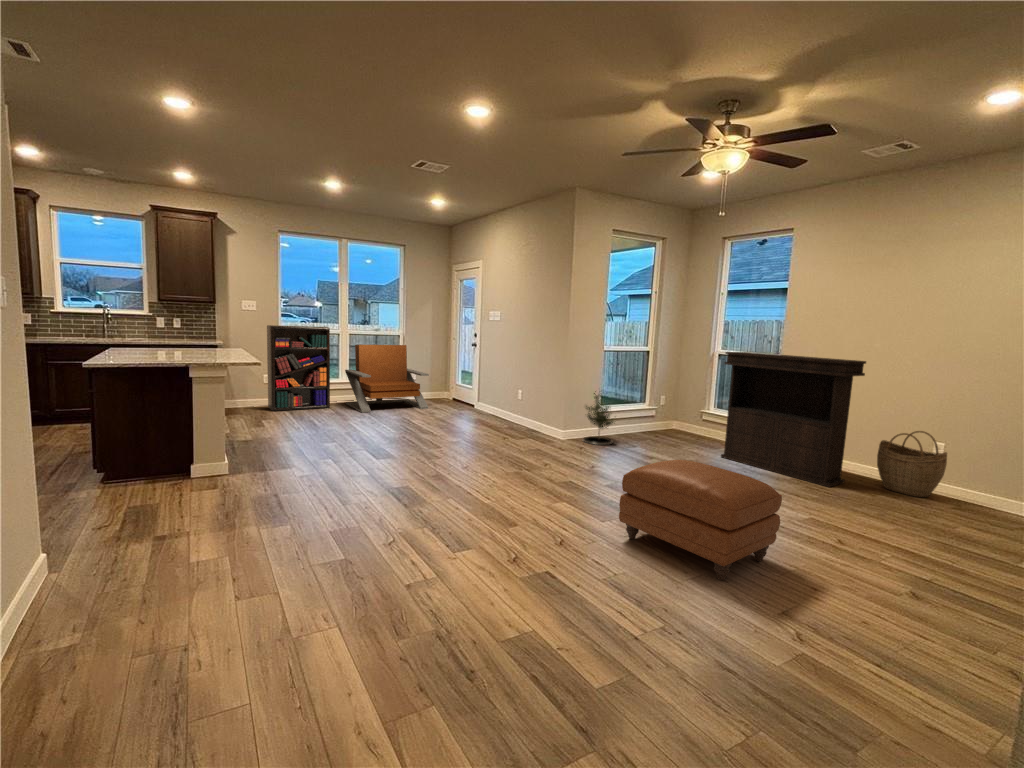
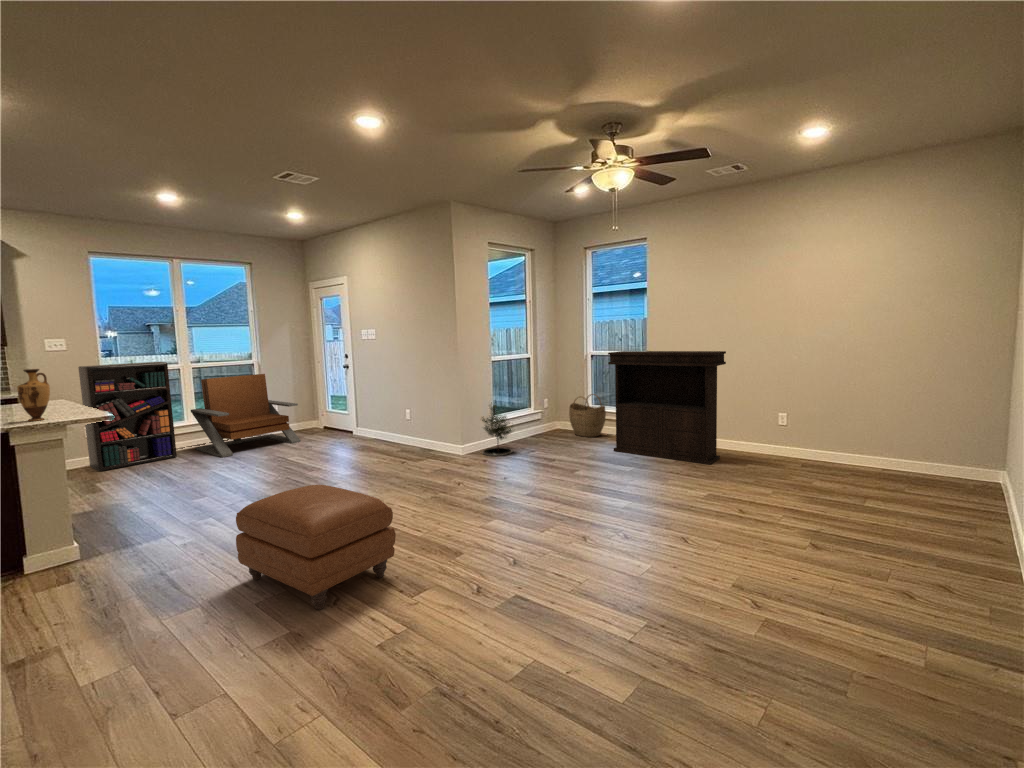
vase: none [199,319,220,359] -> present [17,369,50,421]
woven basket: present [877,431,947,497] -> present [569,394,606,437]
ottoman: present [619,460,782,580] -> present [236,485,396,610]

